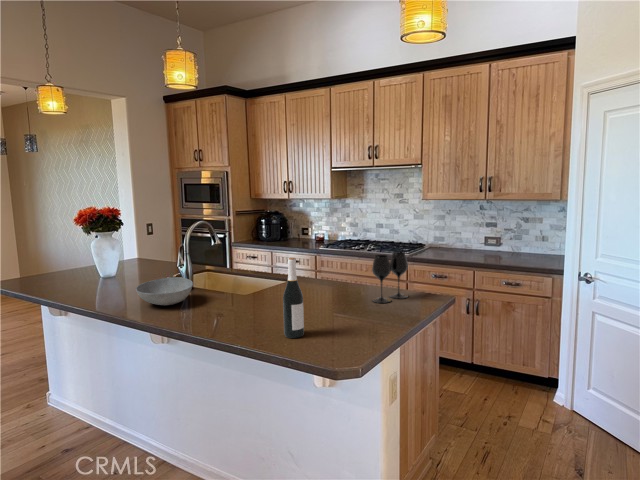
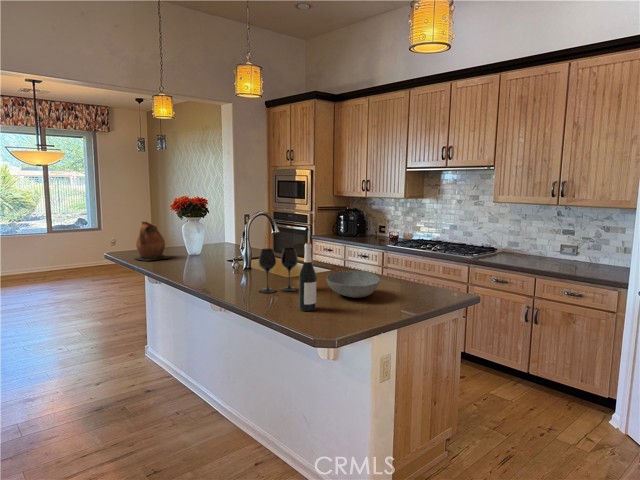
ceramic pitcher: none [26,242,78,292] -> present [134,221,170,261]
wine glass: present [372,252,408,303] -> present [259,248,298,293]
bowl: present [136,277,193,305] -> present [326,271,380,298]

